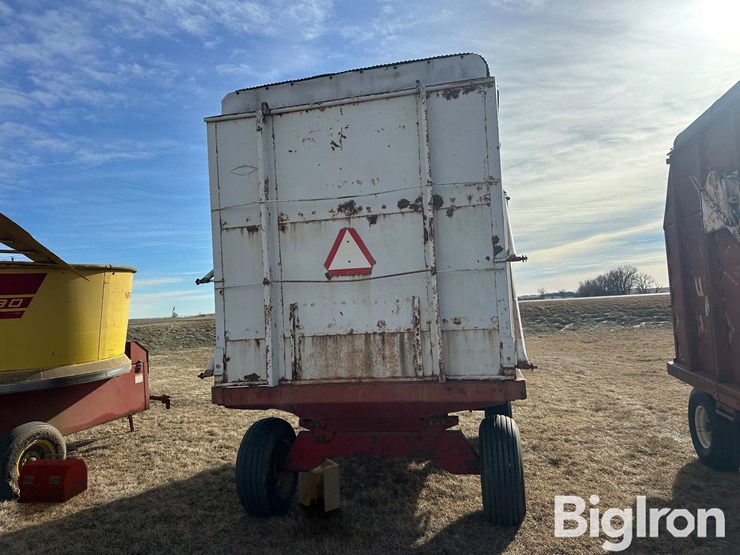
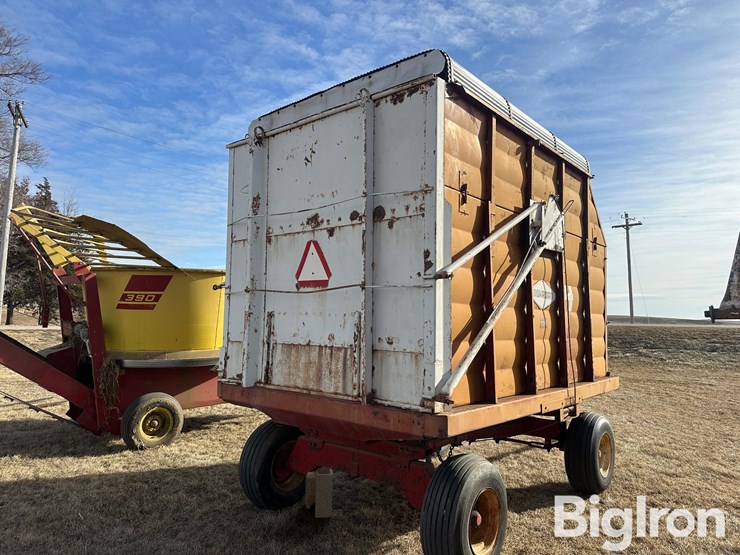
toolbox: present [17,454,88,502] -> none [132,421,181,461]

